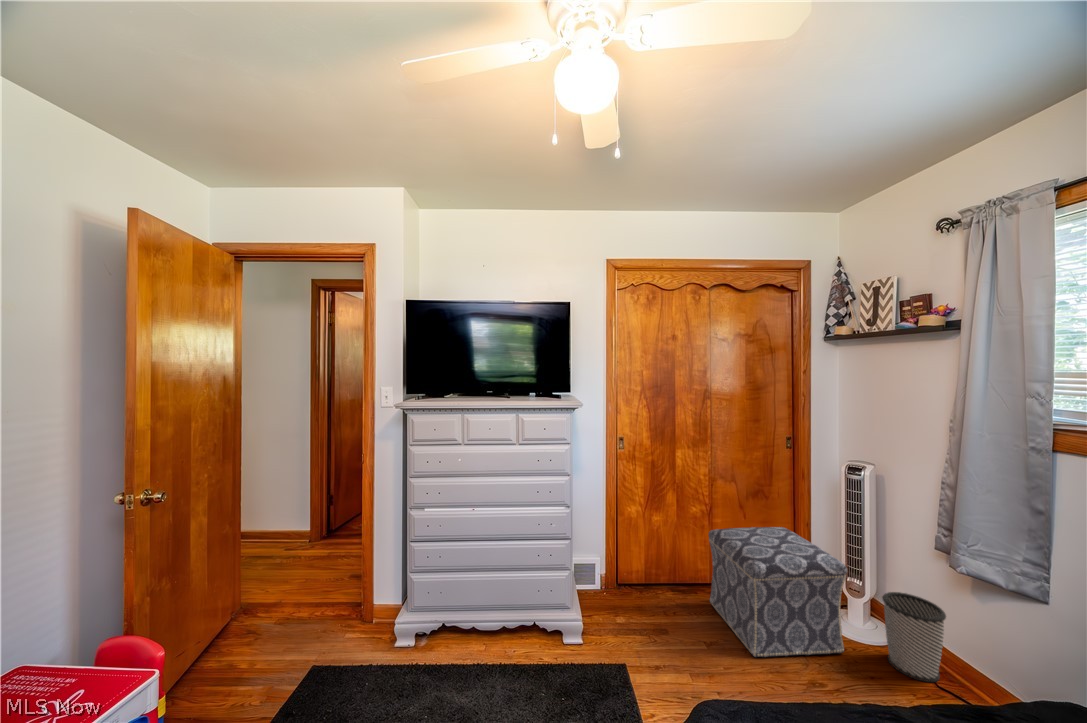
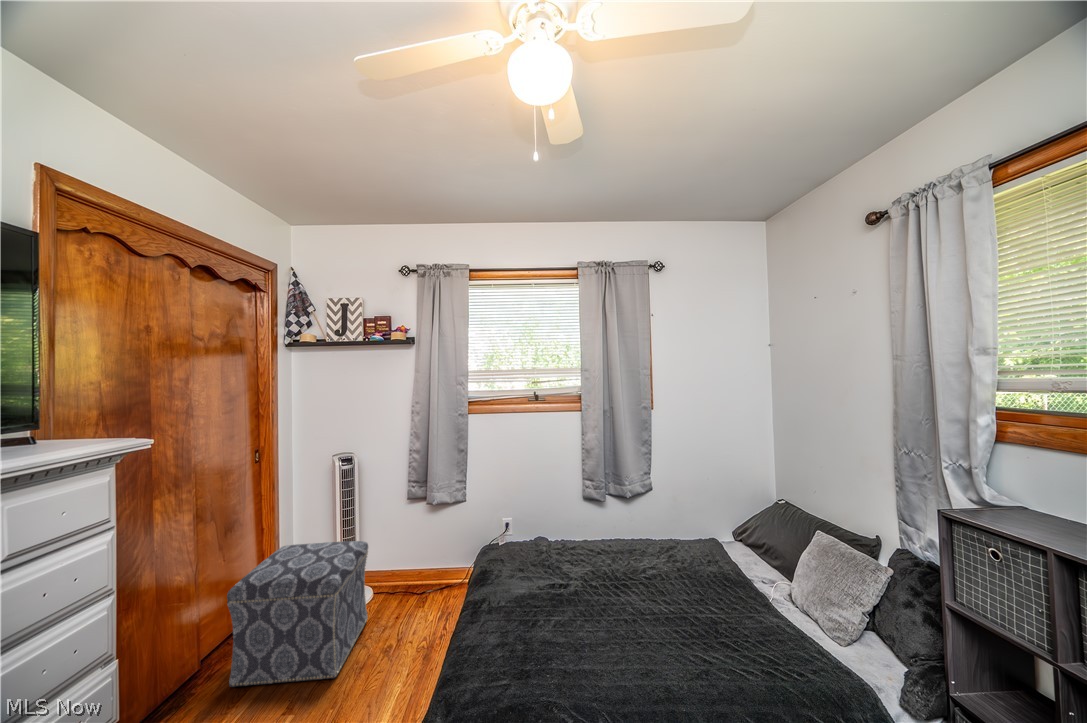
wastebasket: present [882,592,946,682] -> none [378,541,416,603]

